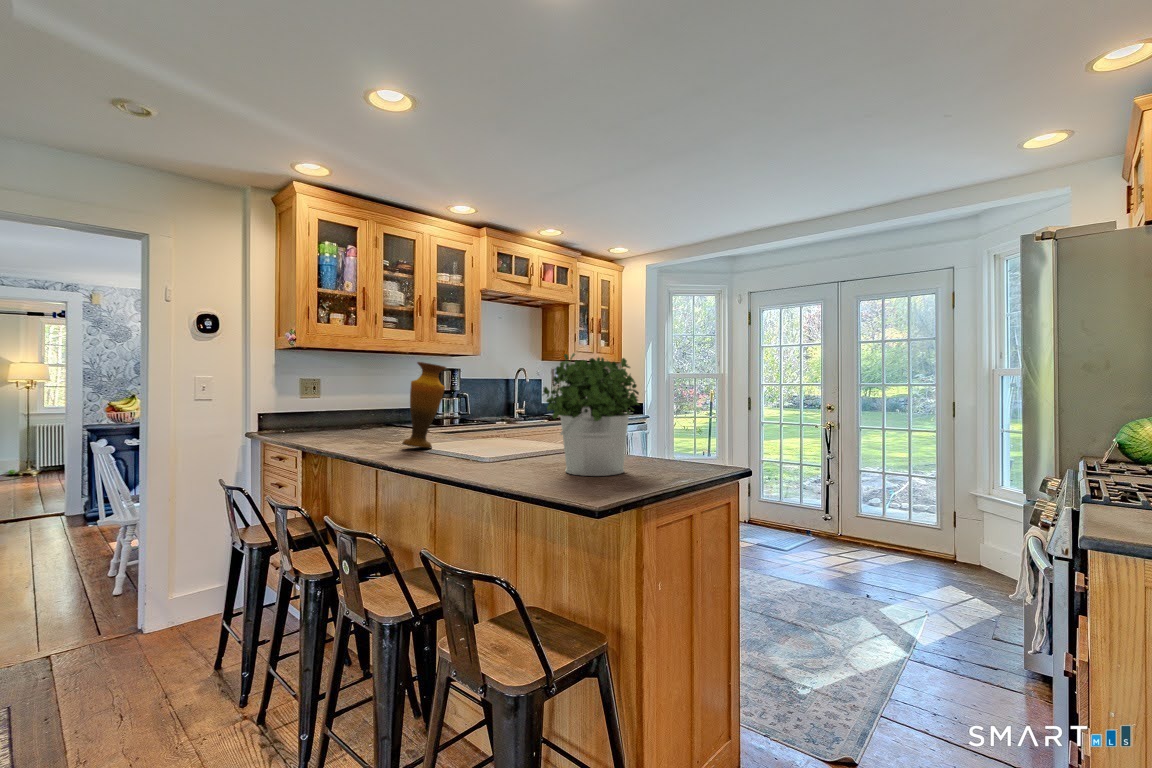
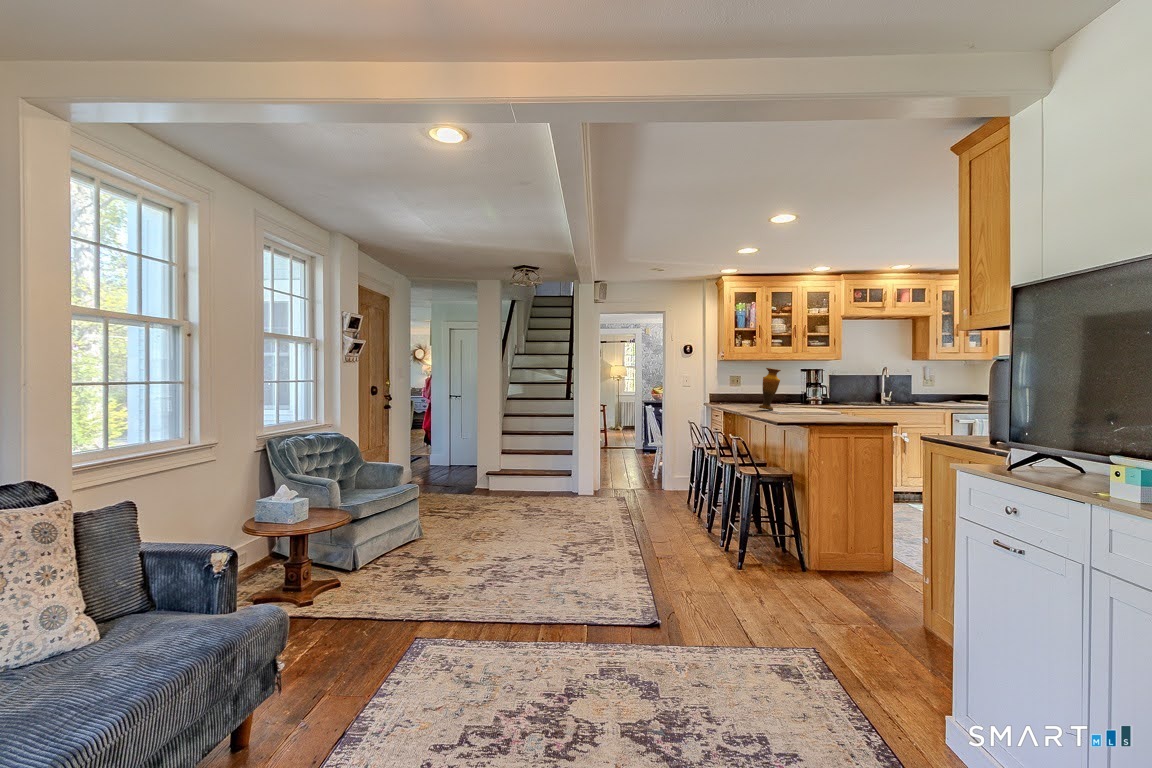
potted plant: present [543,353,639,476] -> none [793,365,839,418]

